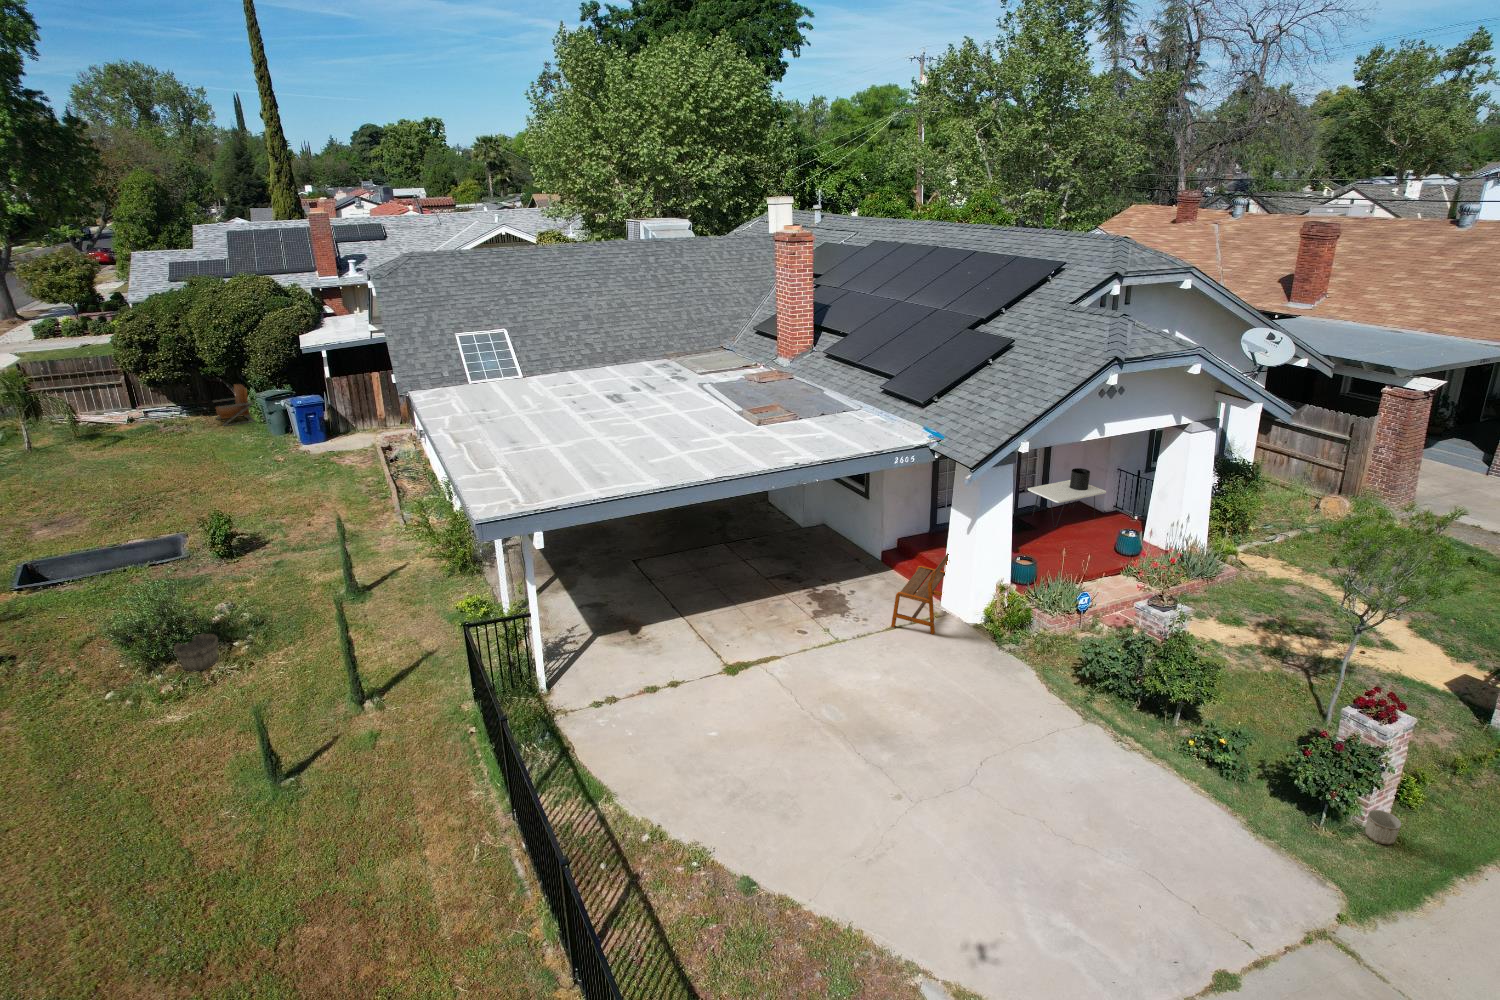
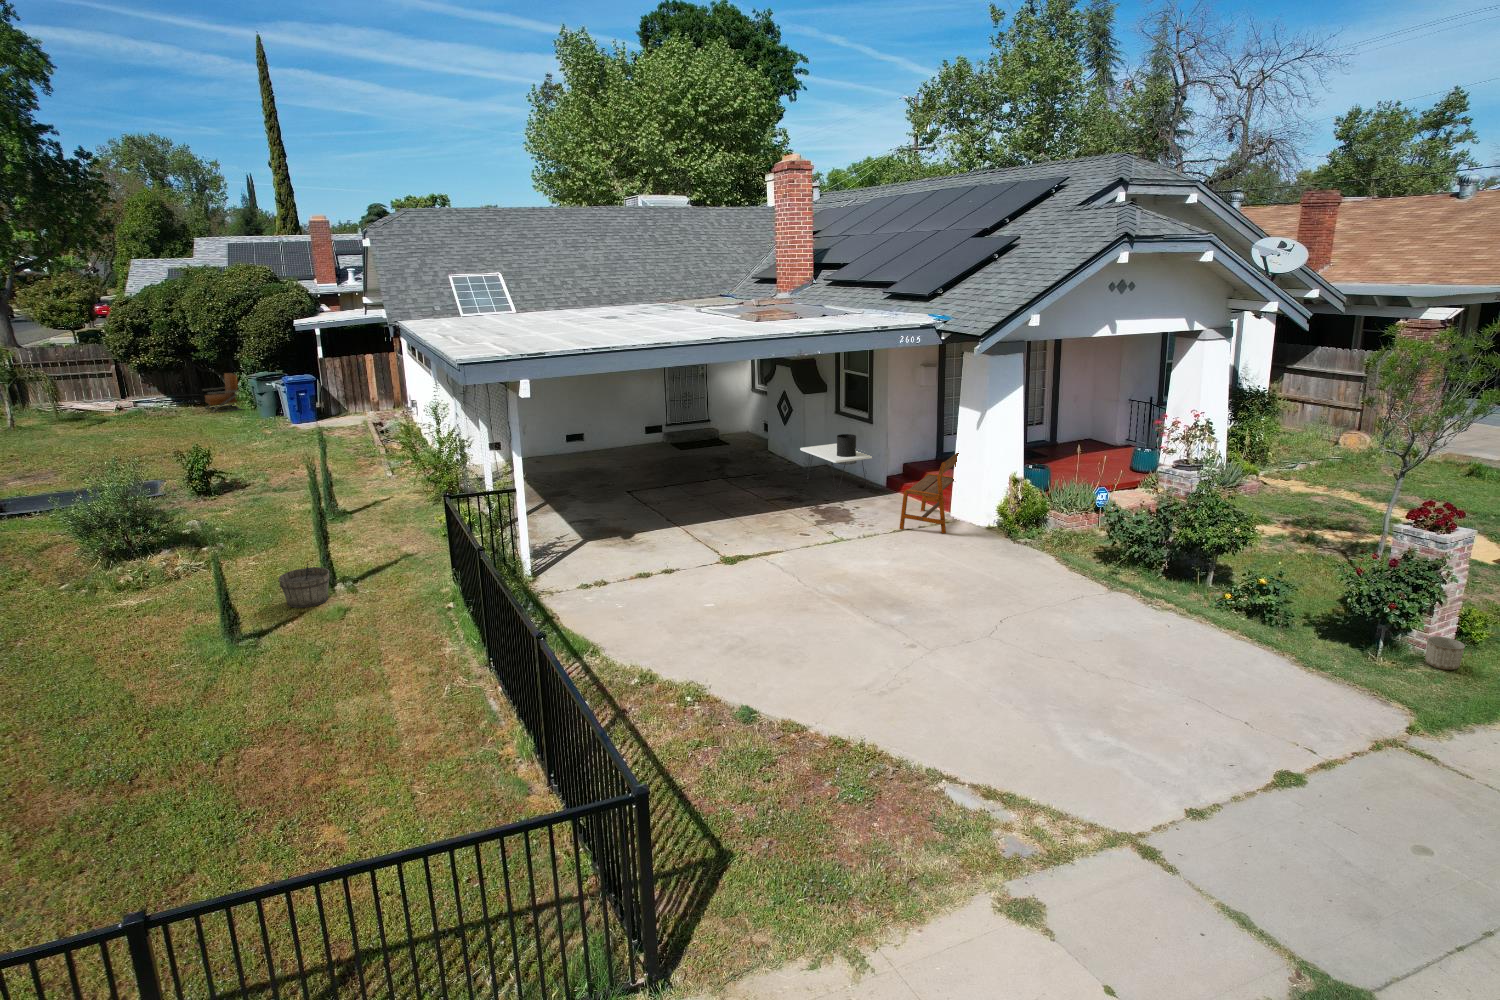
side table: present [1028,468,1106,527] -> present [800,434,872,491]
wooden bucket: present [174,634,218,671] -> present [279,564,331,608]

